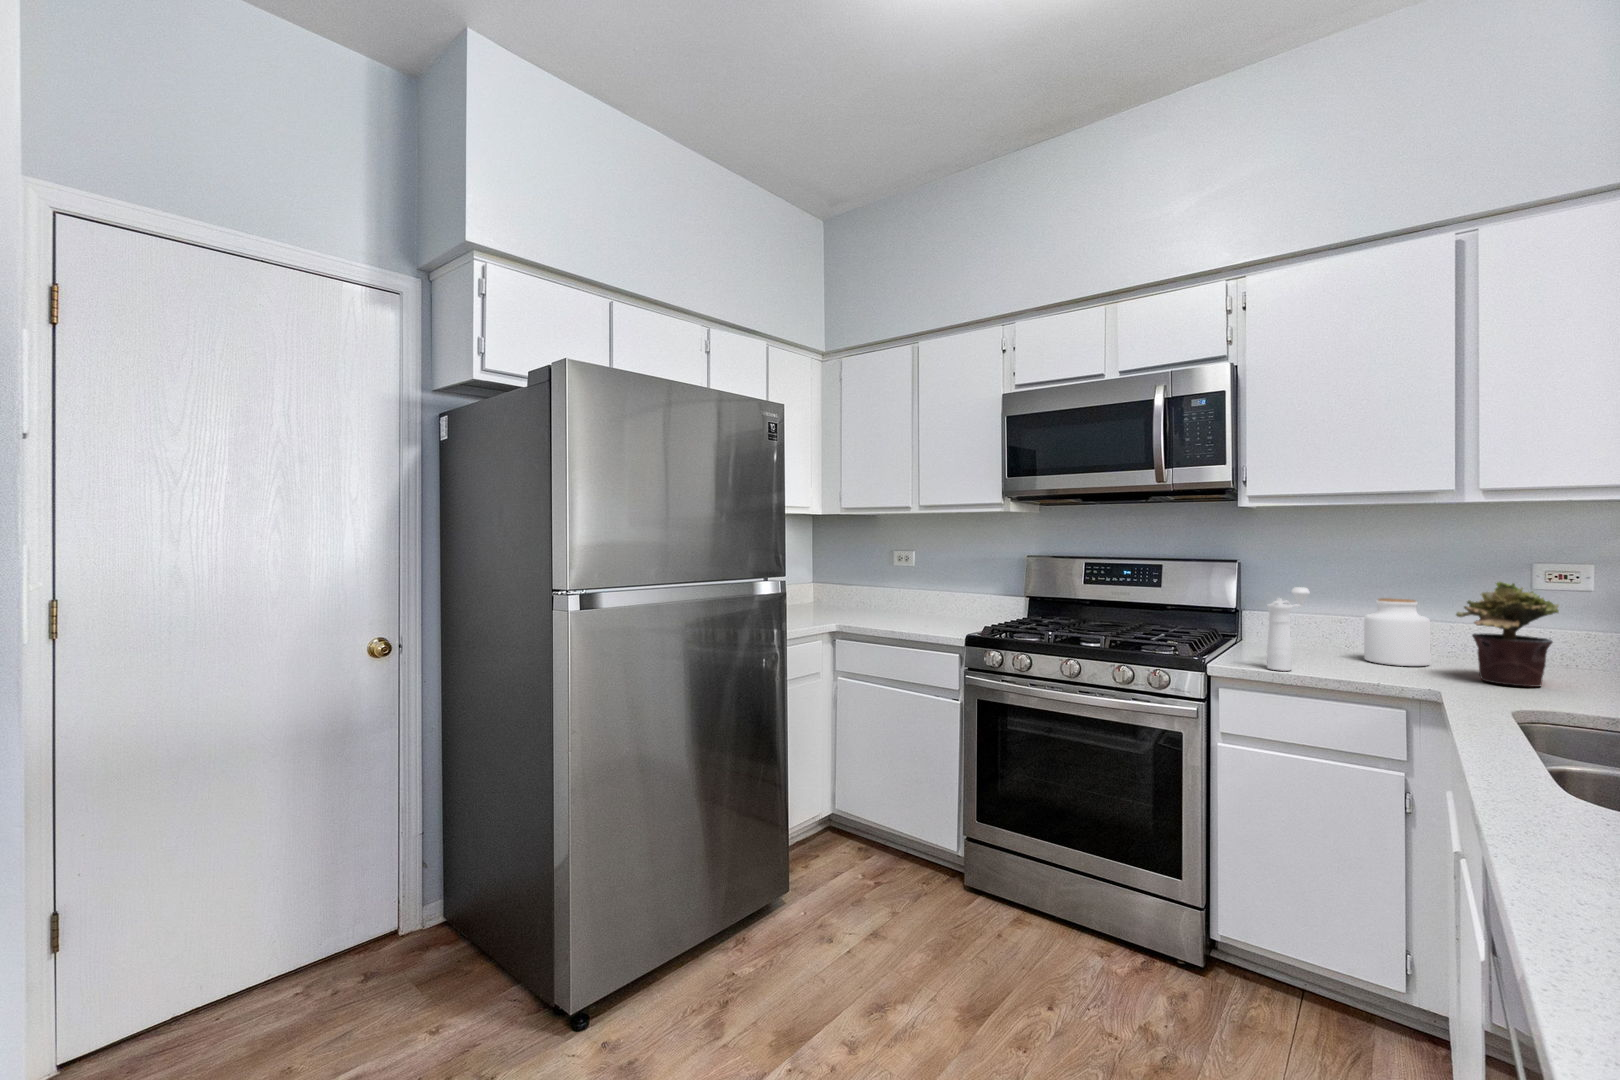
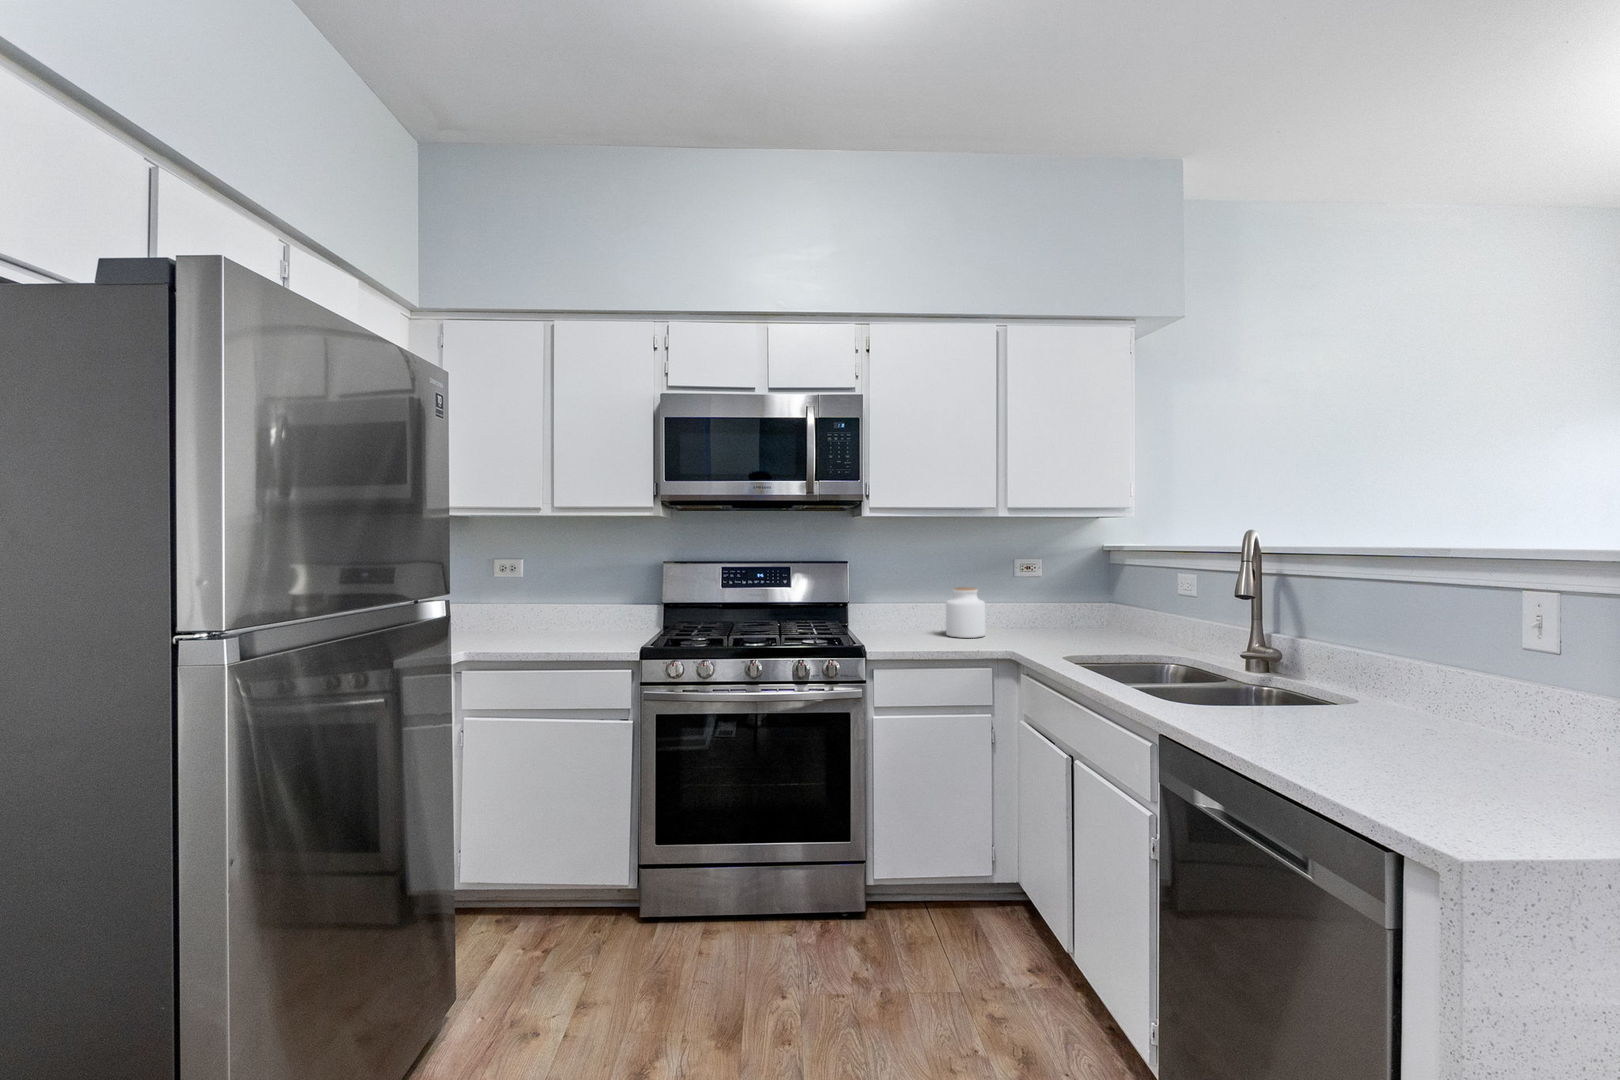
potted plant: present [1456,582,1559,687] -> none [1010,573,1066,644]
pepper mill: present [1267,587,1310,671] -> none [907,584,928,652]

